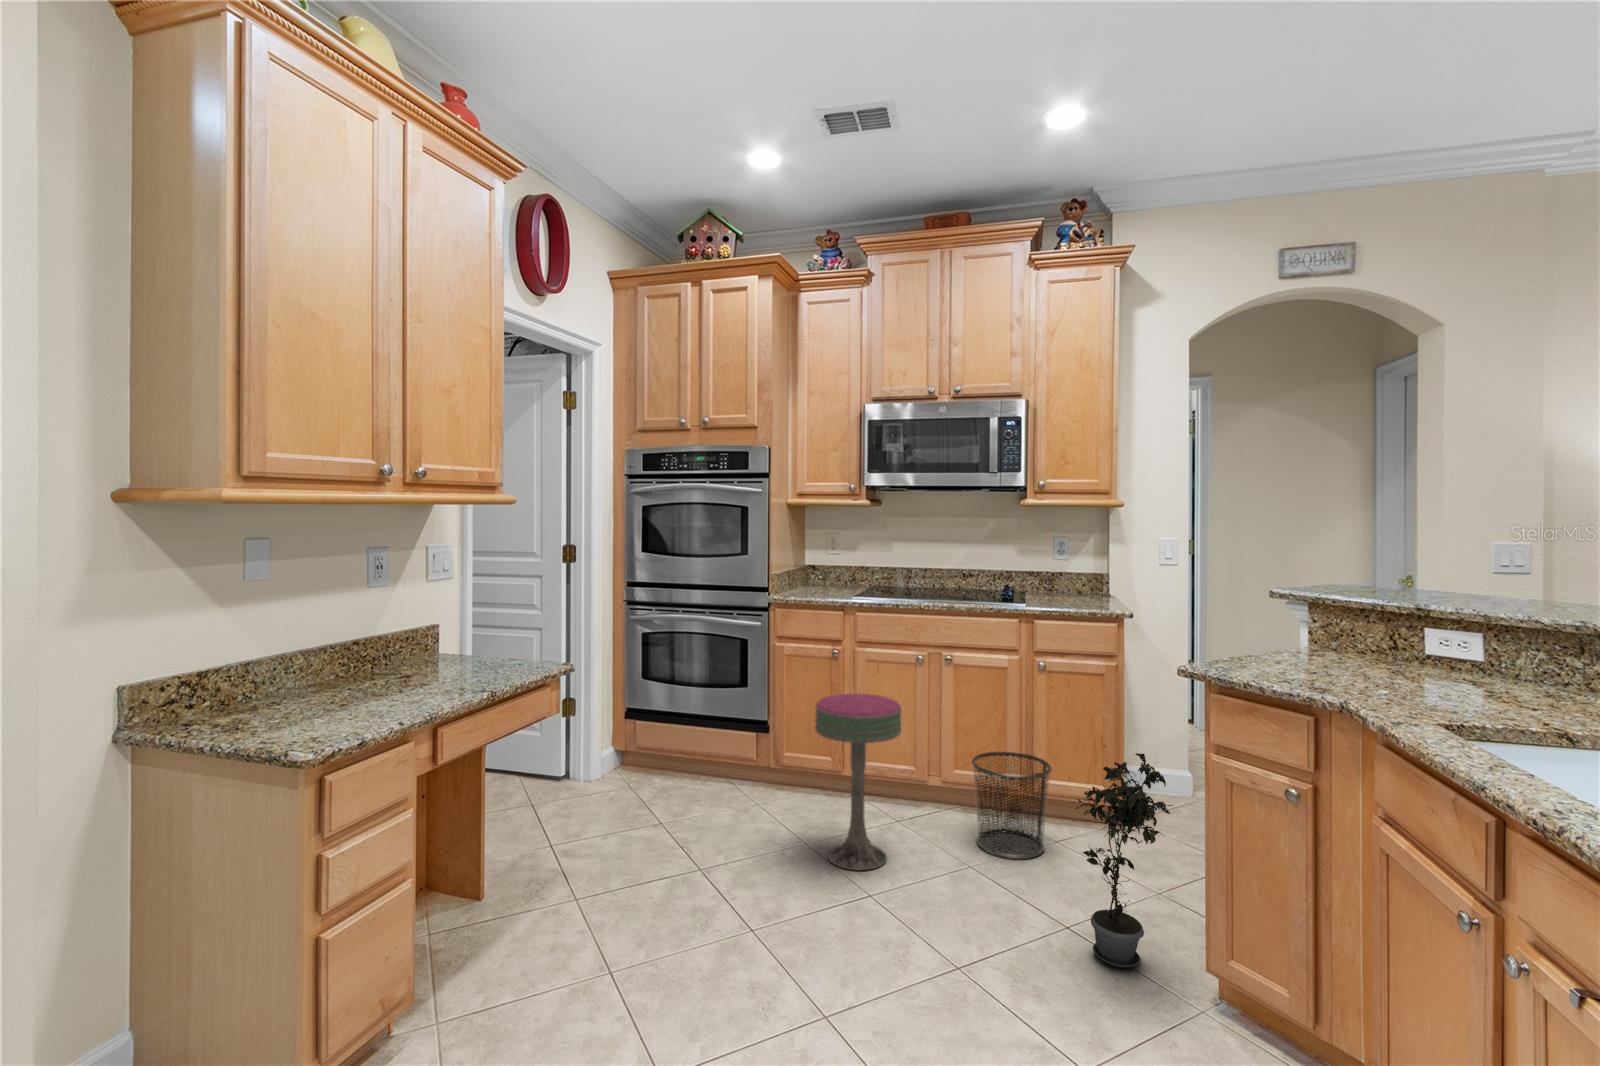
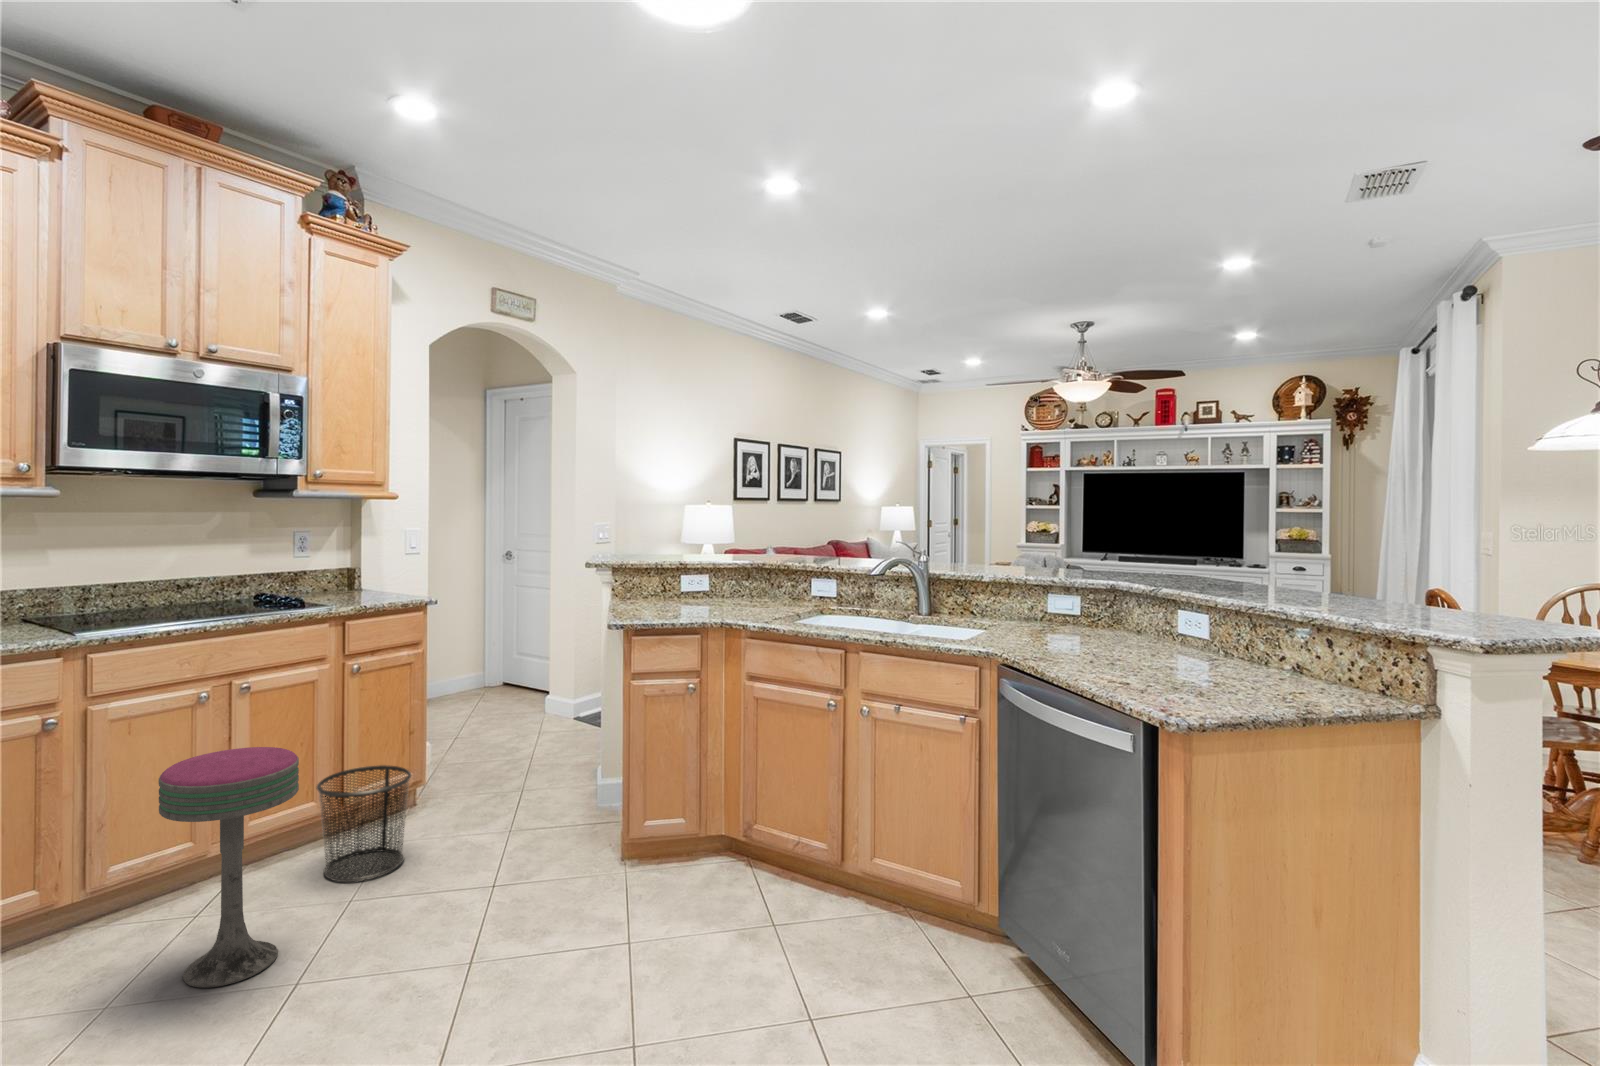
potted plant: present [1076,753,1173,969] -> none [531,711,625,889]

